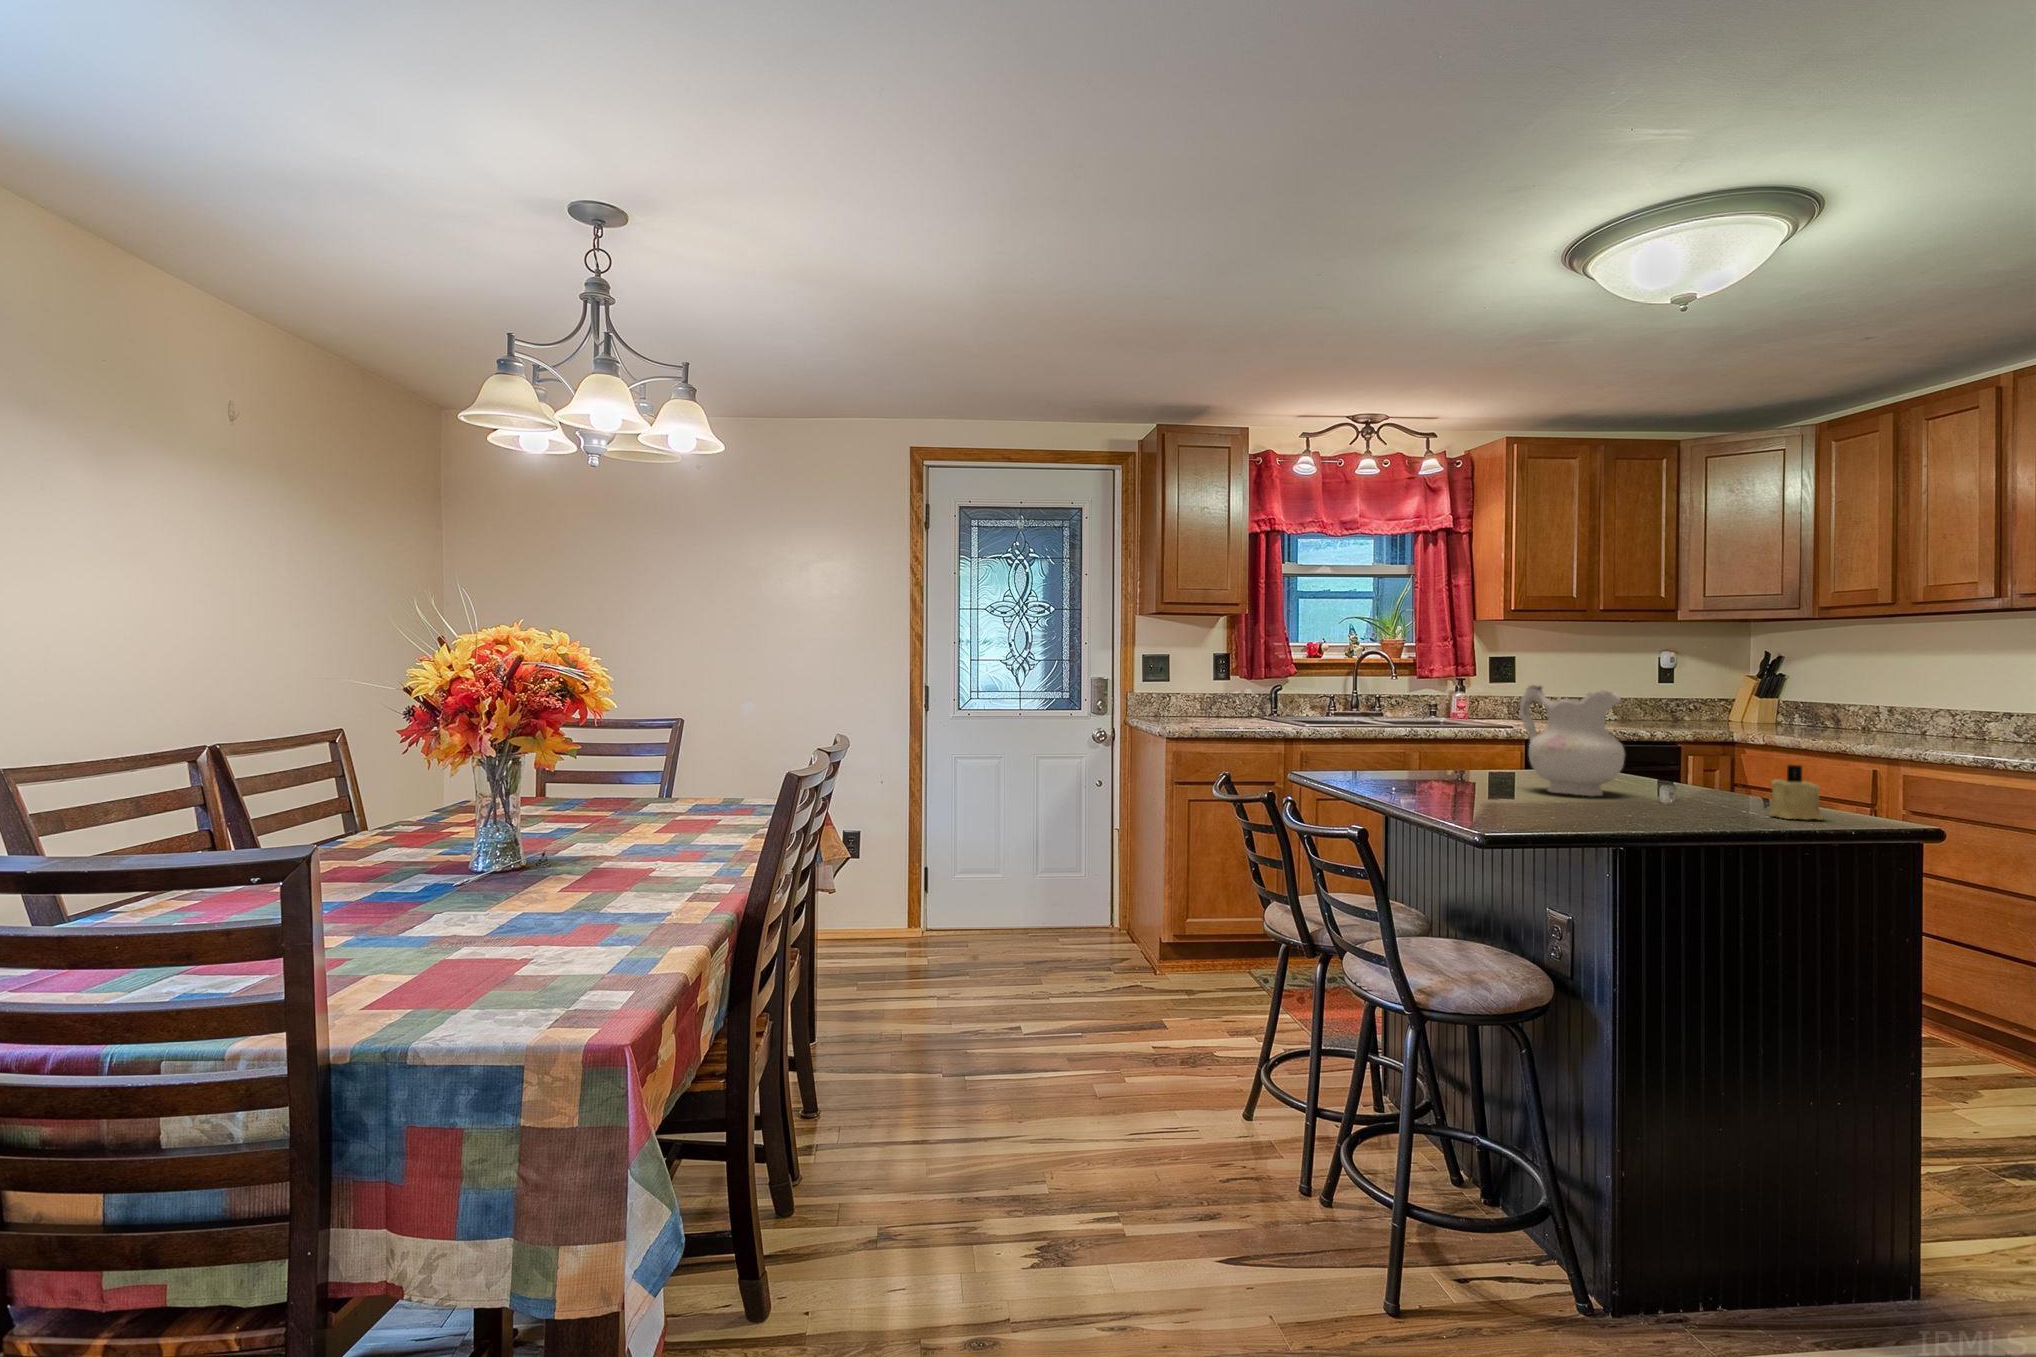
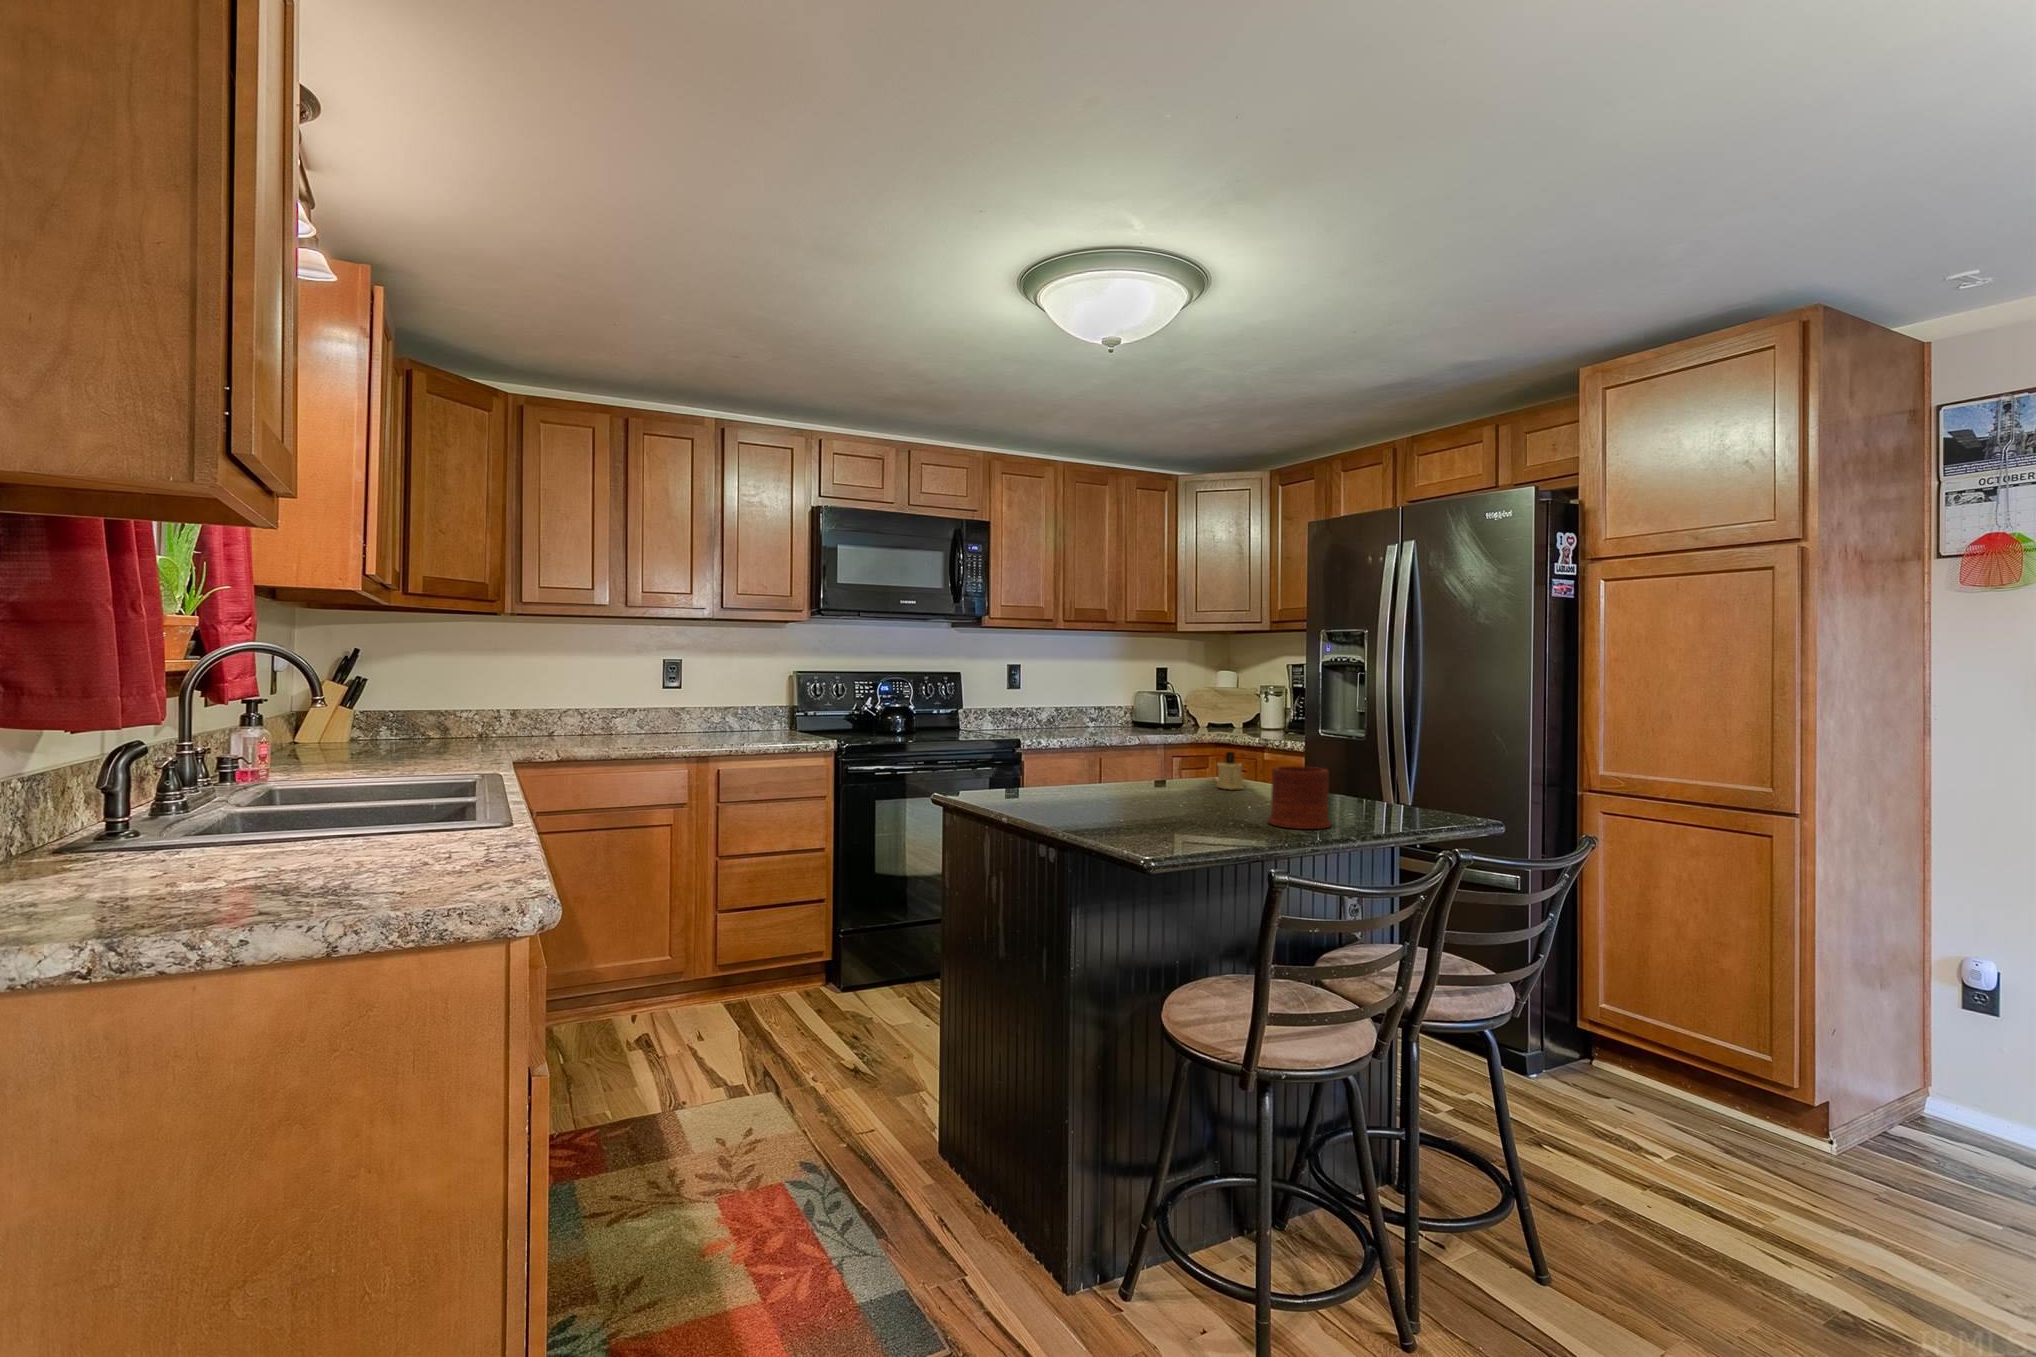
ceramic pitcher: present [1520,685,1625,796] -> none [1109,706,1190,810]
mug: none [1435,744,1518,808] -> present [1268,766,1331,829]

